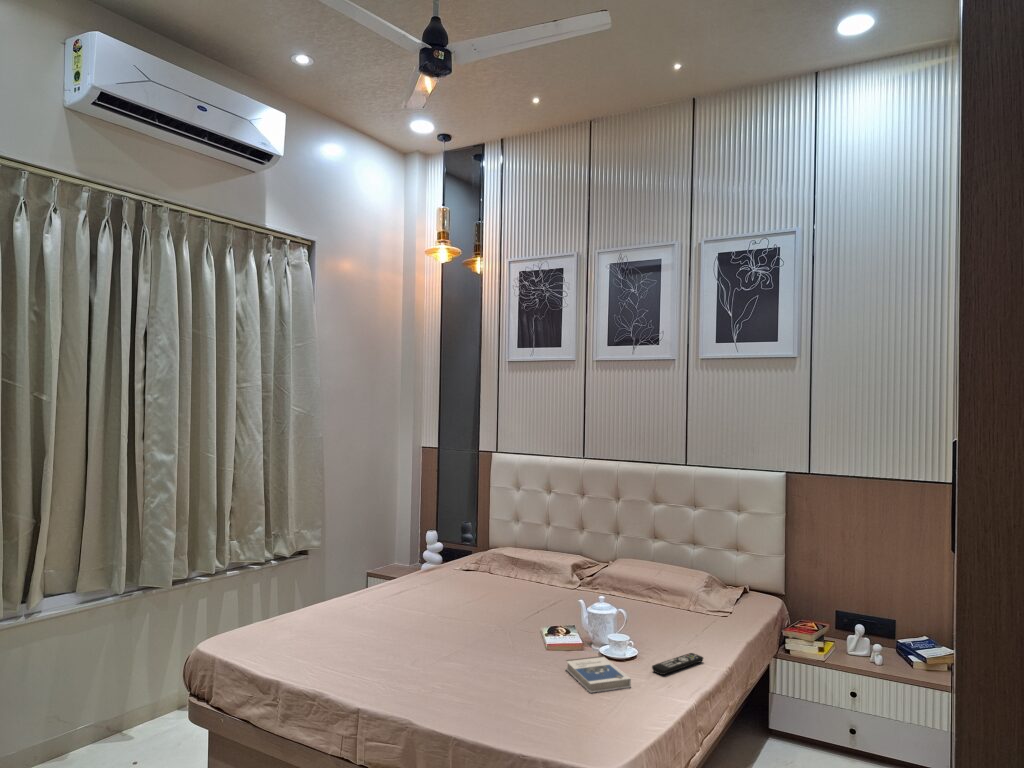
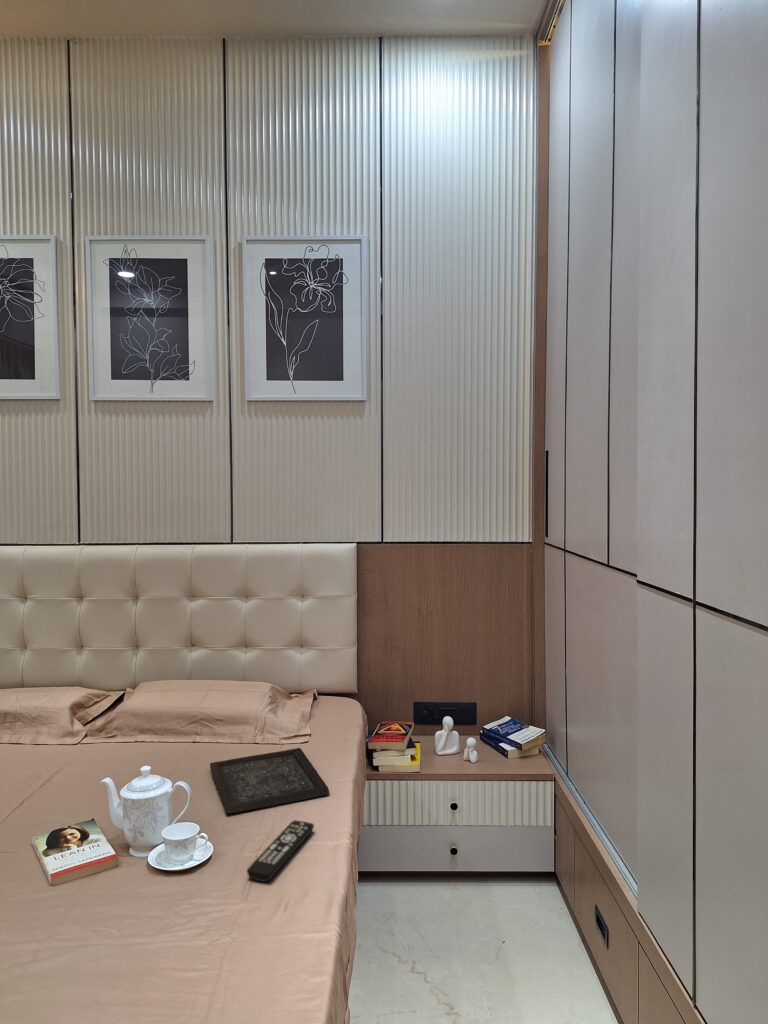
tray: none [651,615,725,648] -> present [210,748,329,813]
hardback book: present [566,656,631,693] -> none [90,878,225,981]

